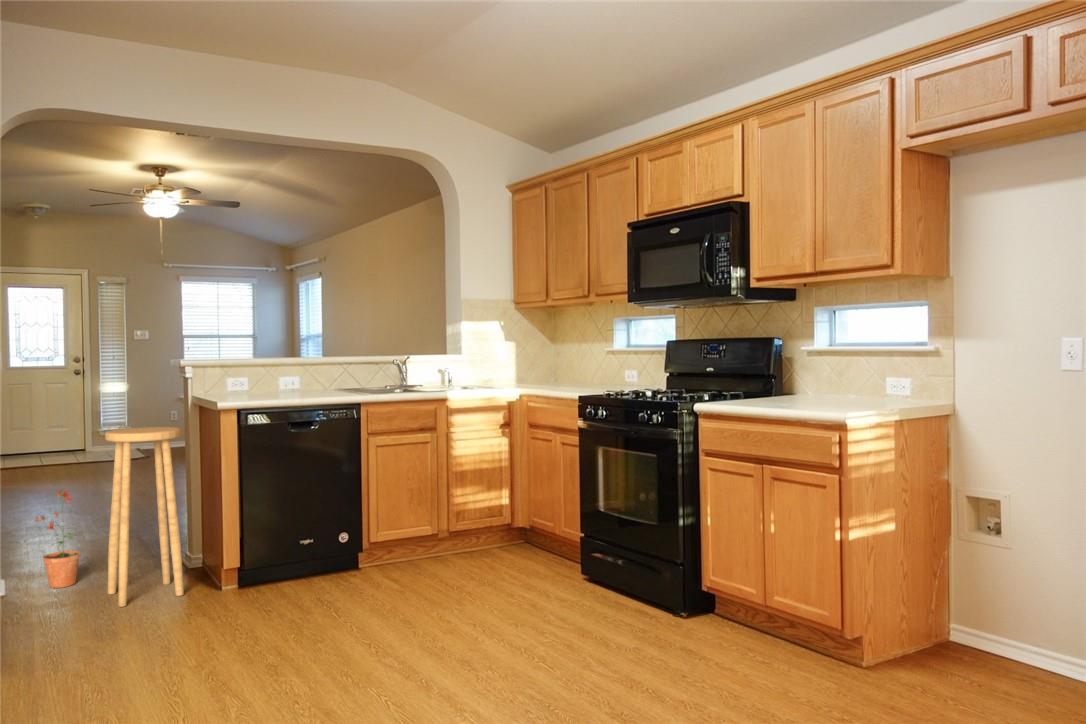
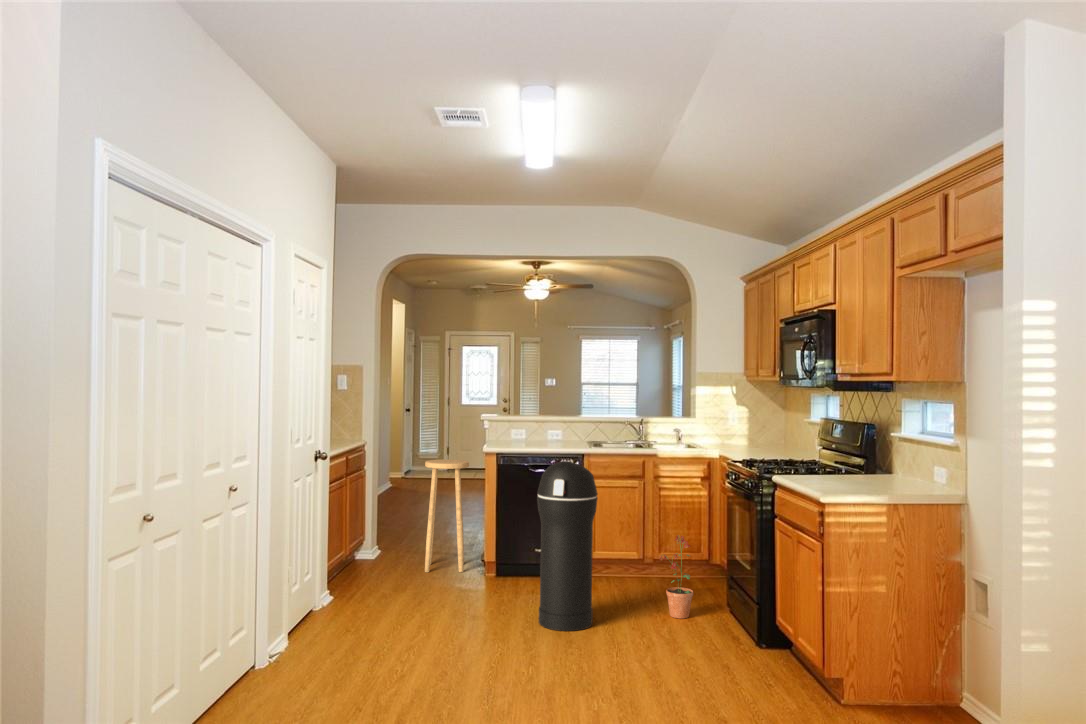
trash can: none [381,405,470,652] -> present [537,461,598,631]
potted plant: present [35,489,80,588] -> present [660,535,693,619]

